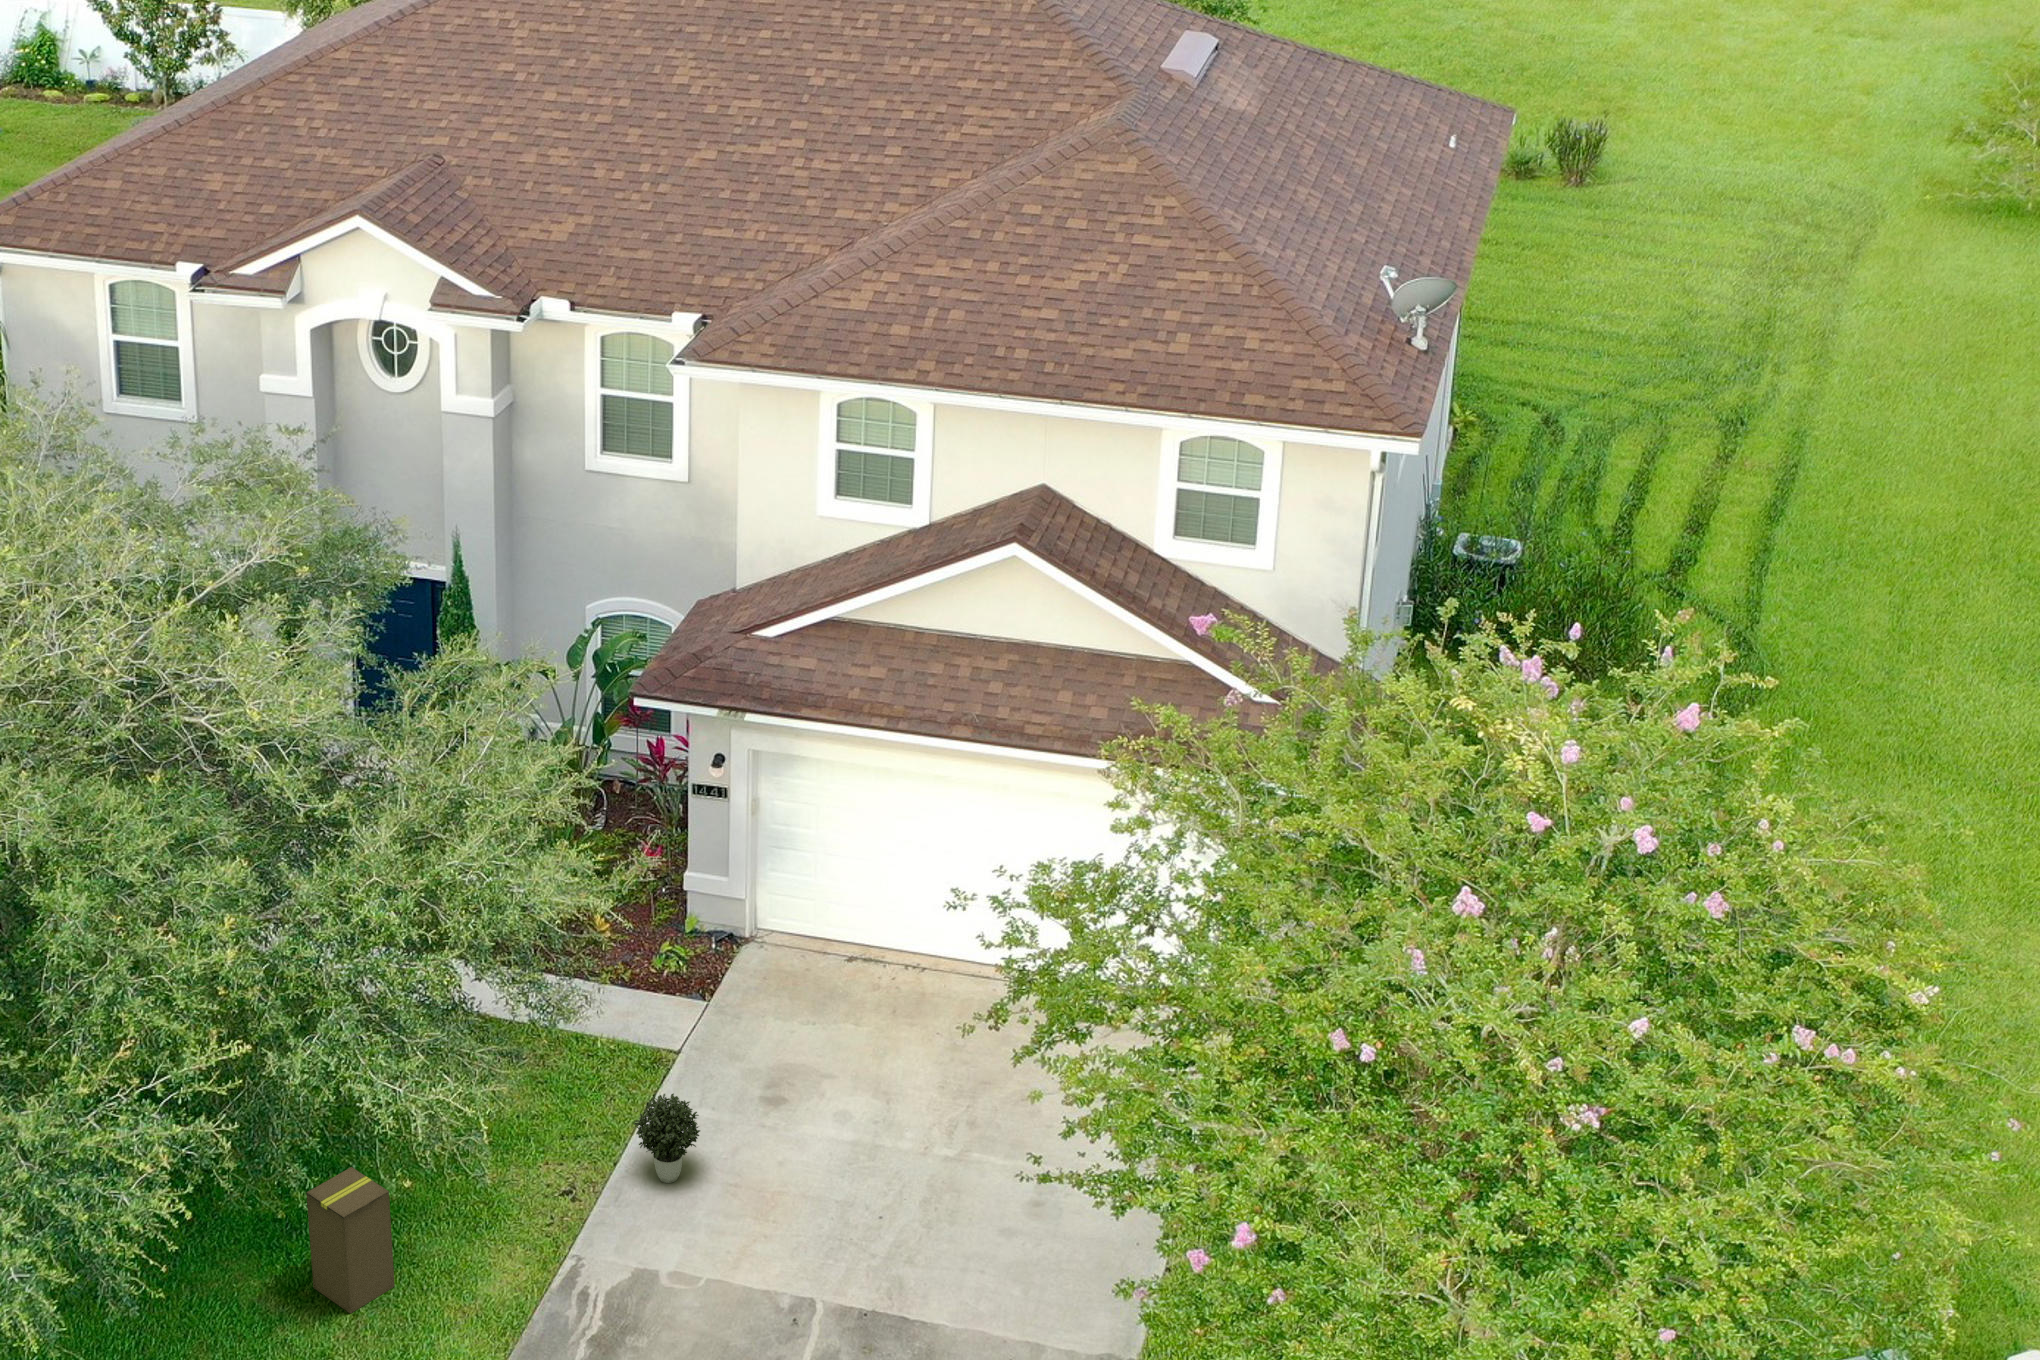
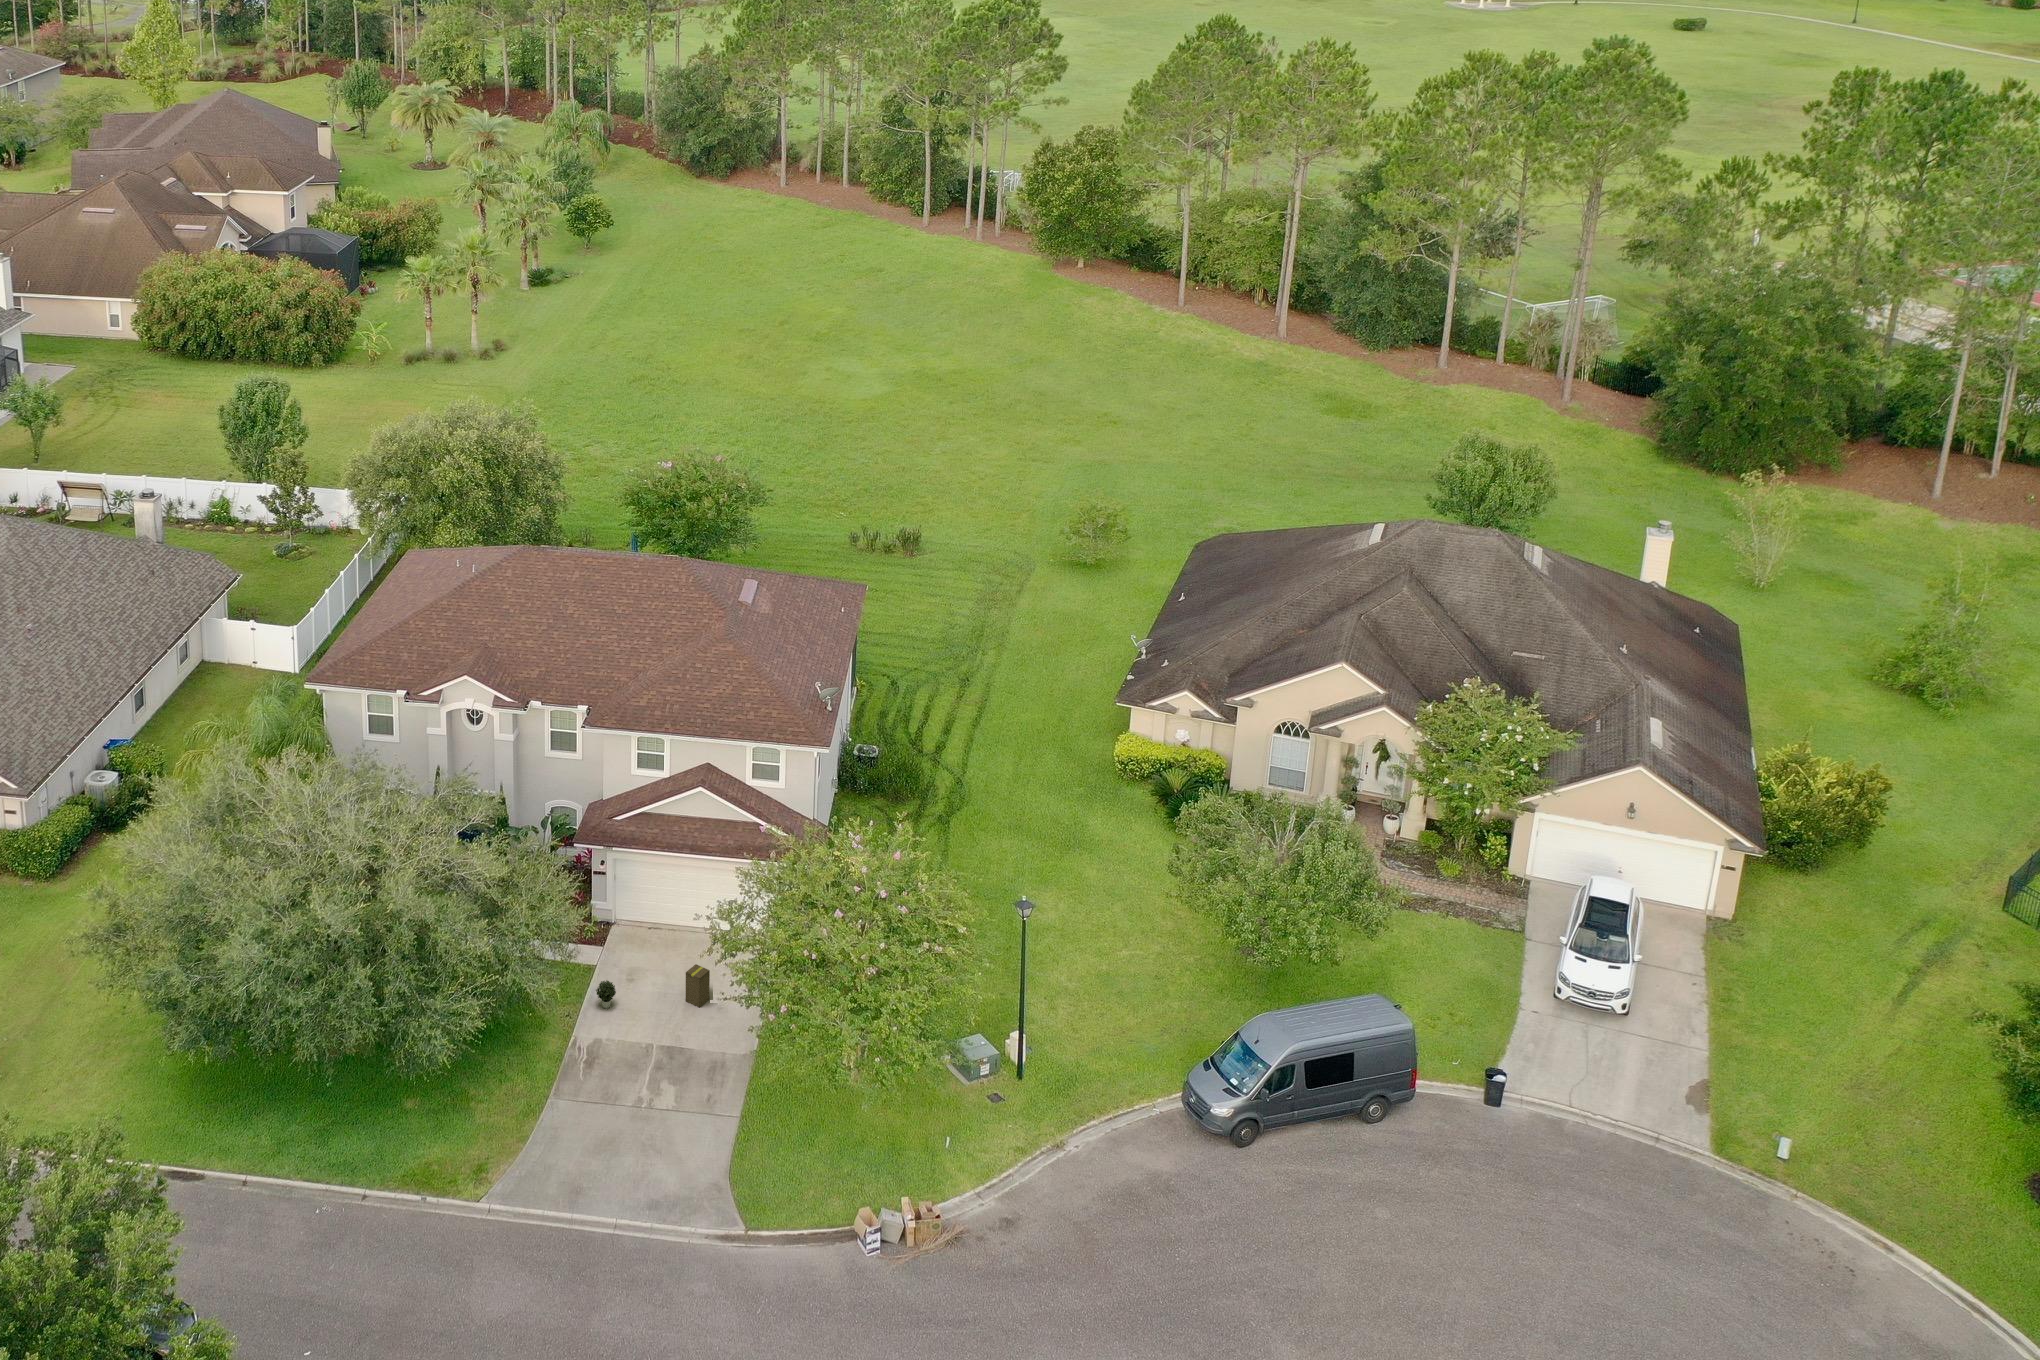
cardboard box: present [306,1167,395,1313] -> present [685,964,710,1007]

